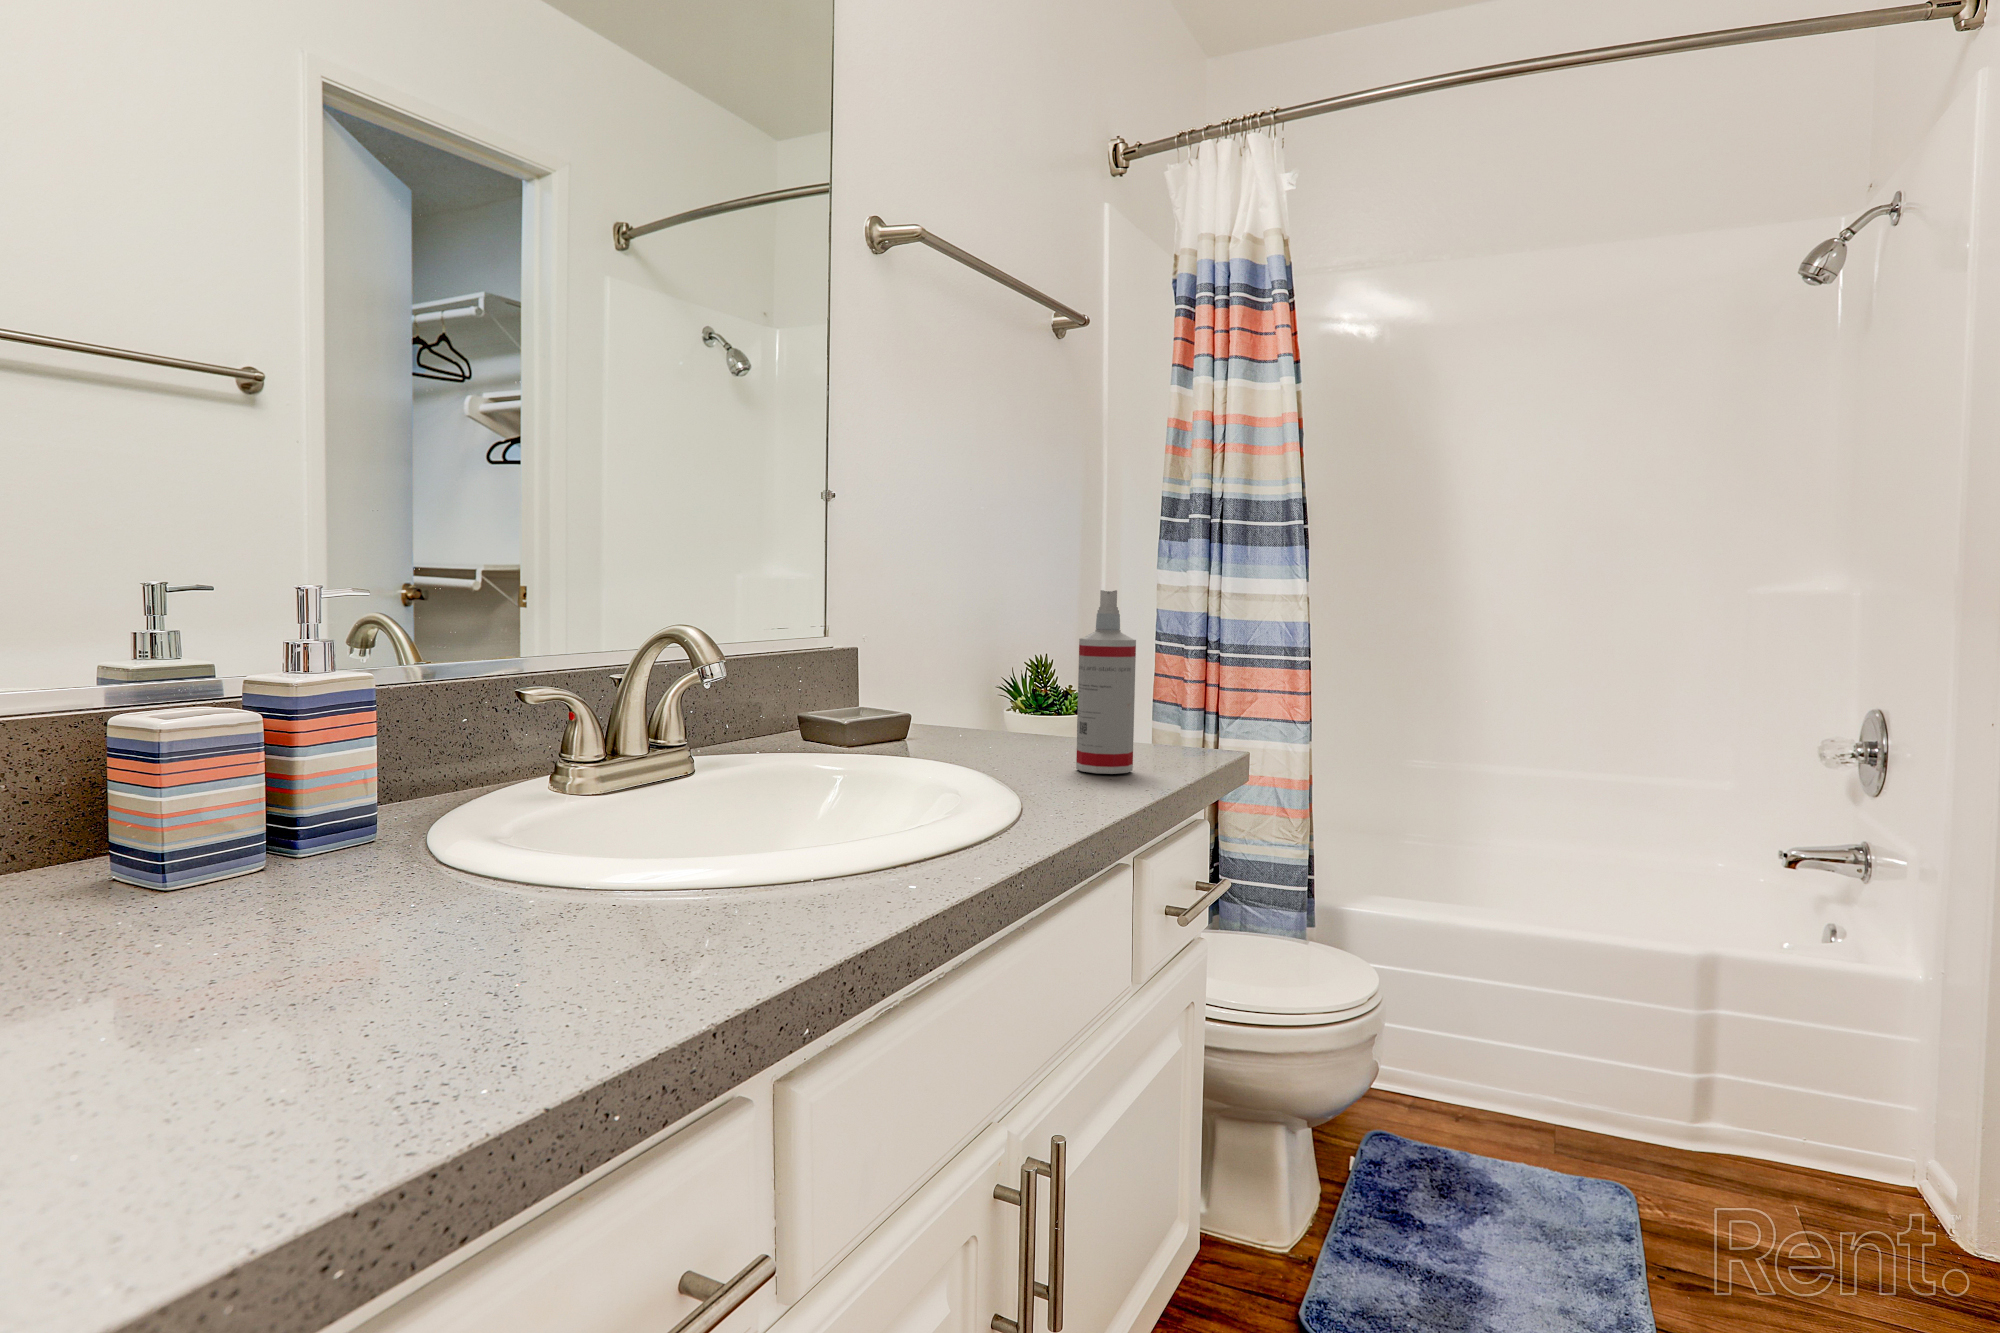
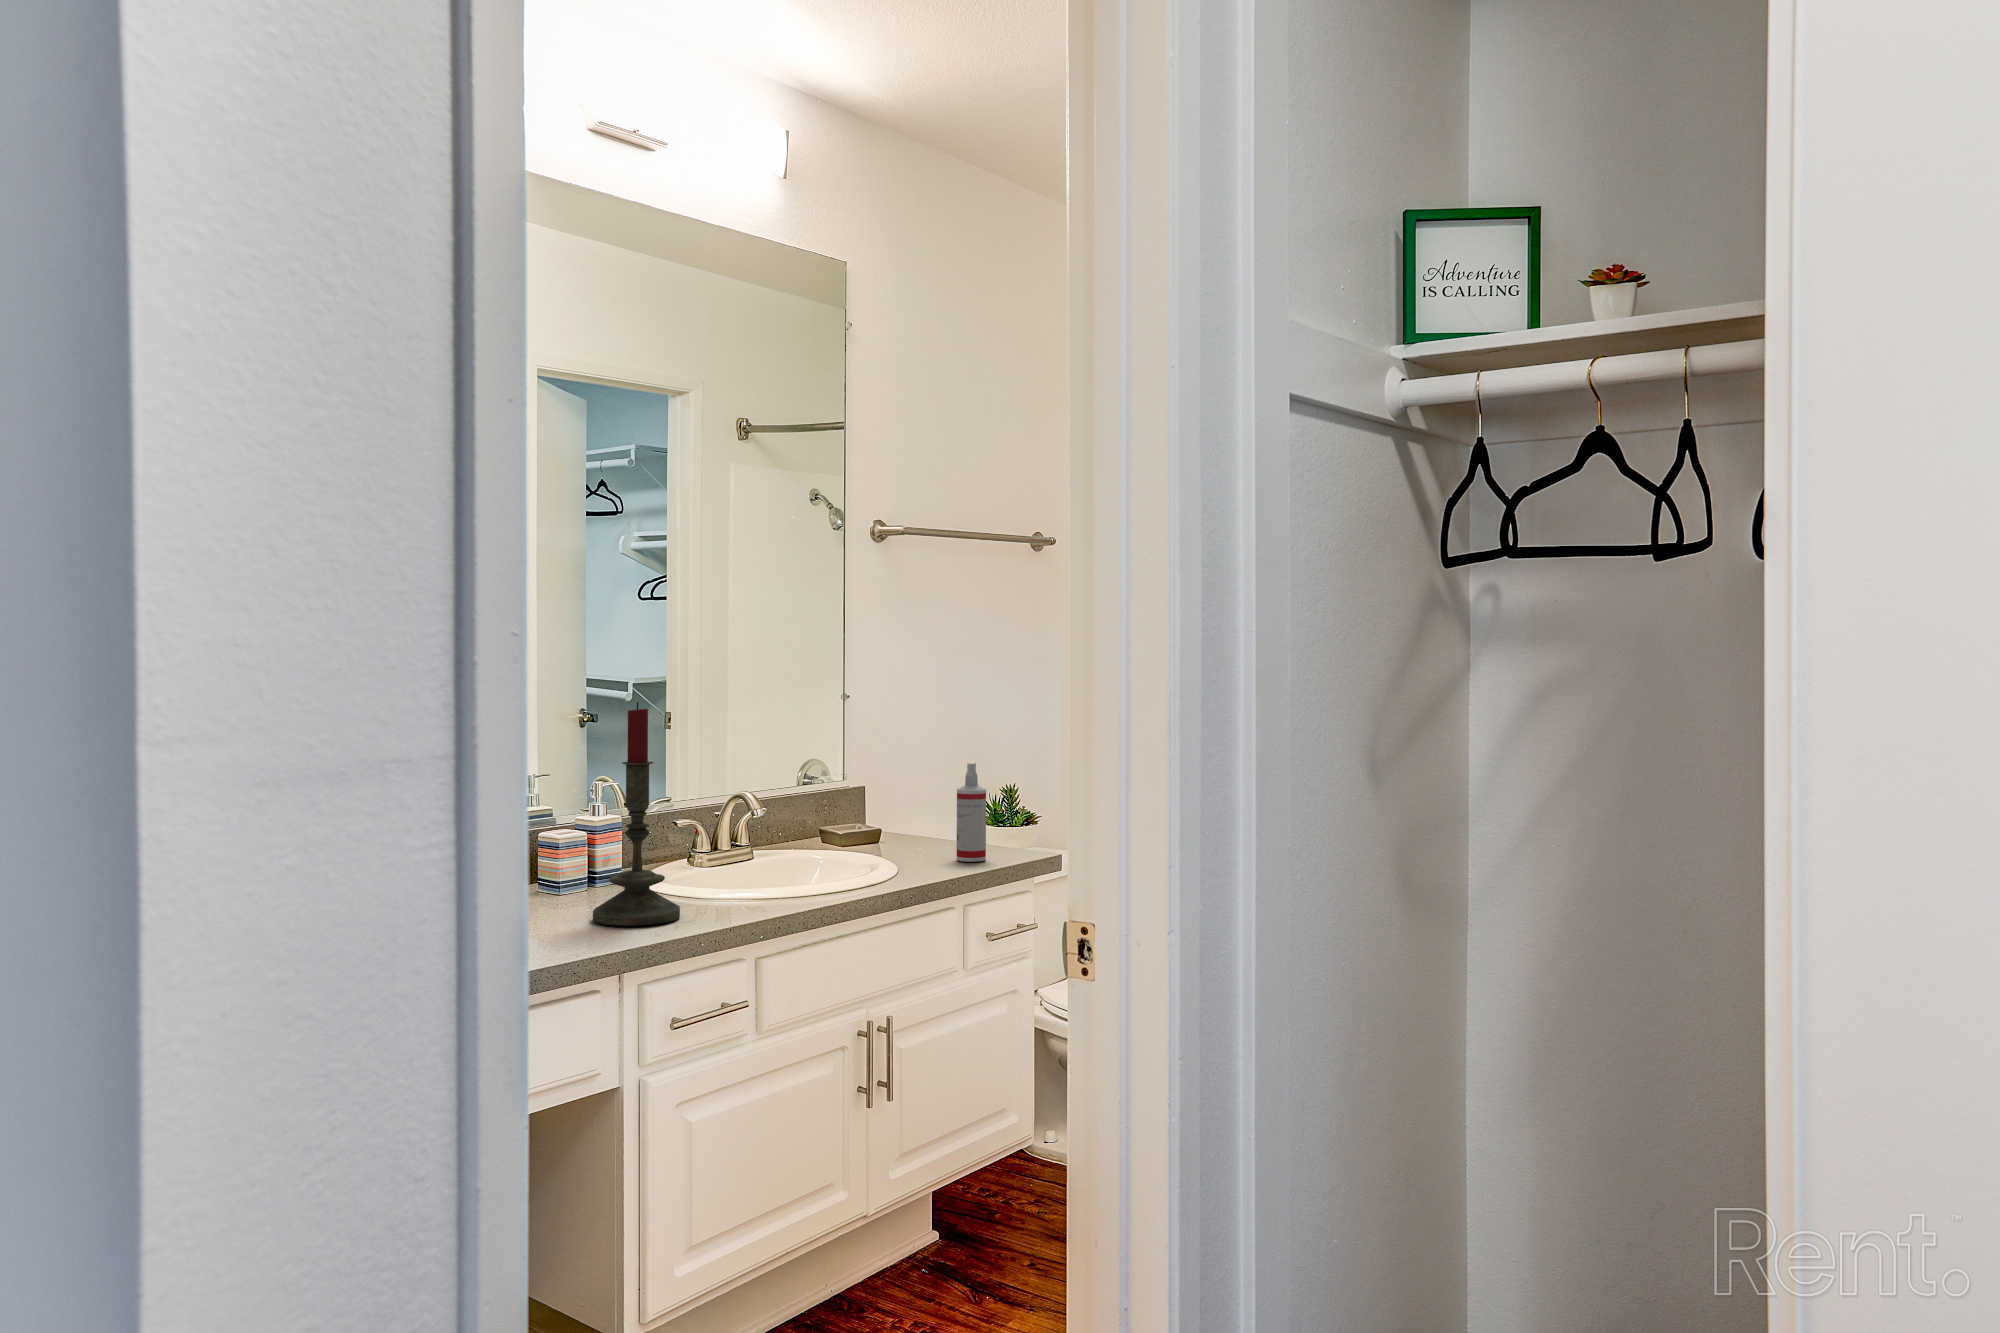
candle: none [195,255,520,1042] -> present [593,702,680,926]

